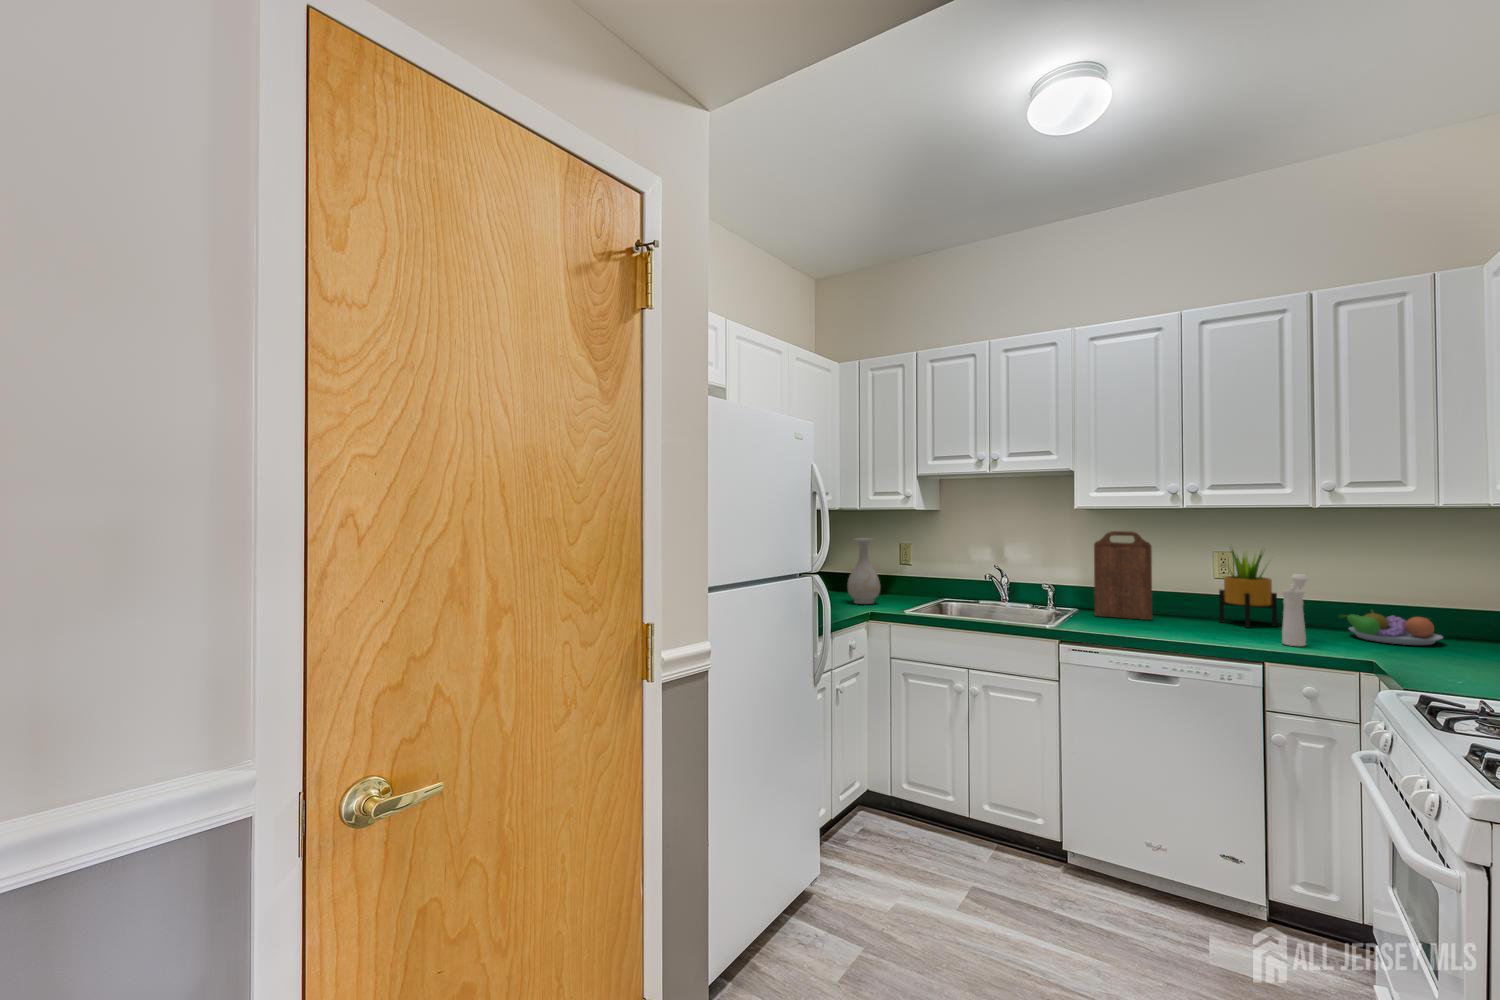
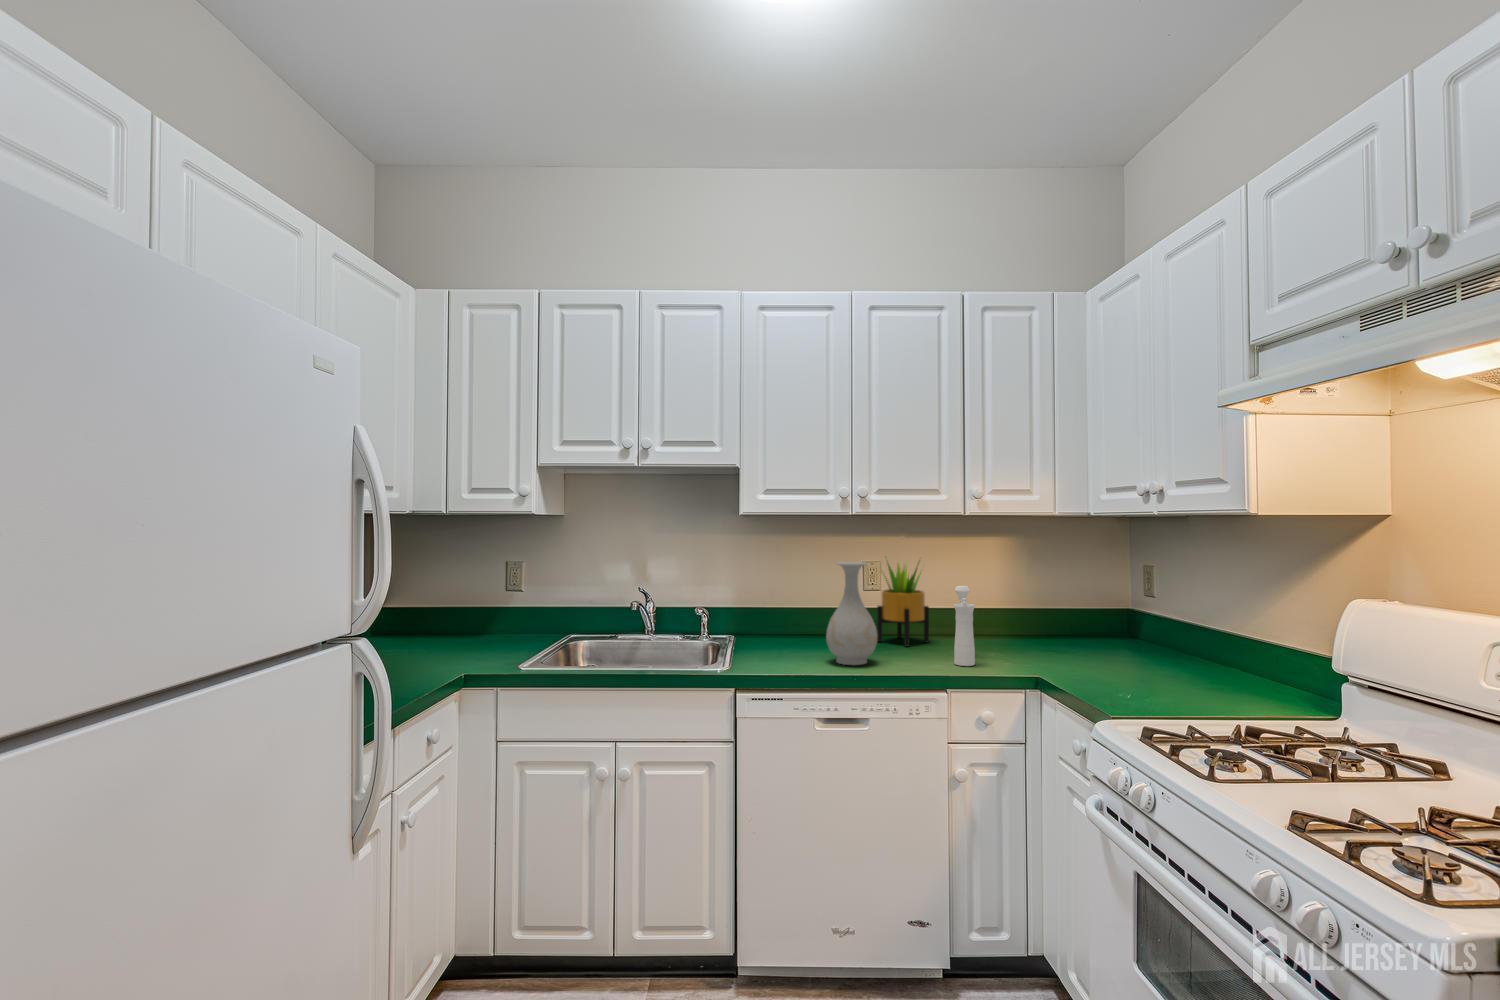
cutting board: present [1094,531,1152,620] -> none [757,543,817,647]
vase: present [847,538,880,604] -> present [826,562,877,665]
fruit bowl: present [1338,610,1443,645] -> none [982,616,1062,652]

